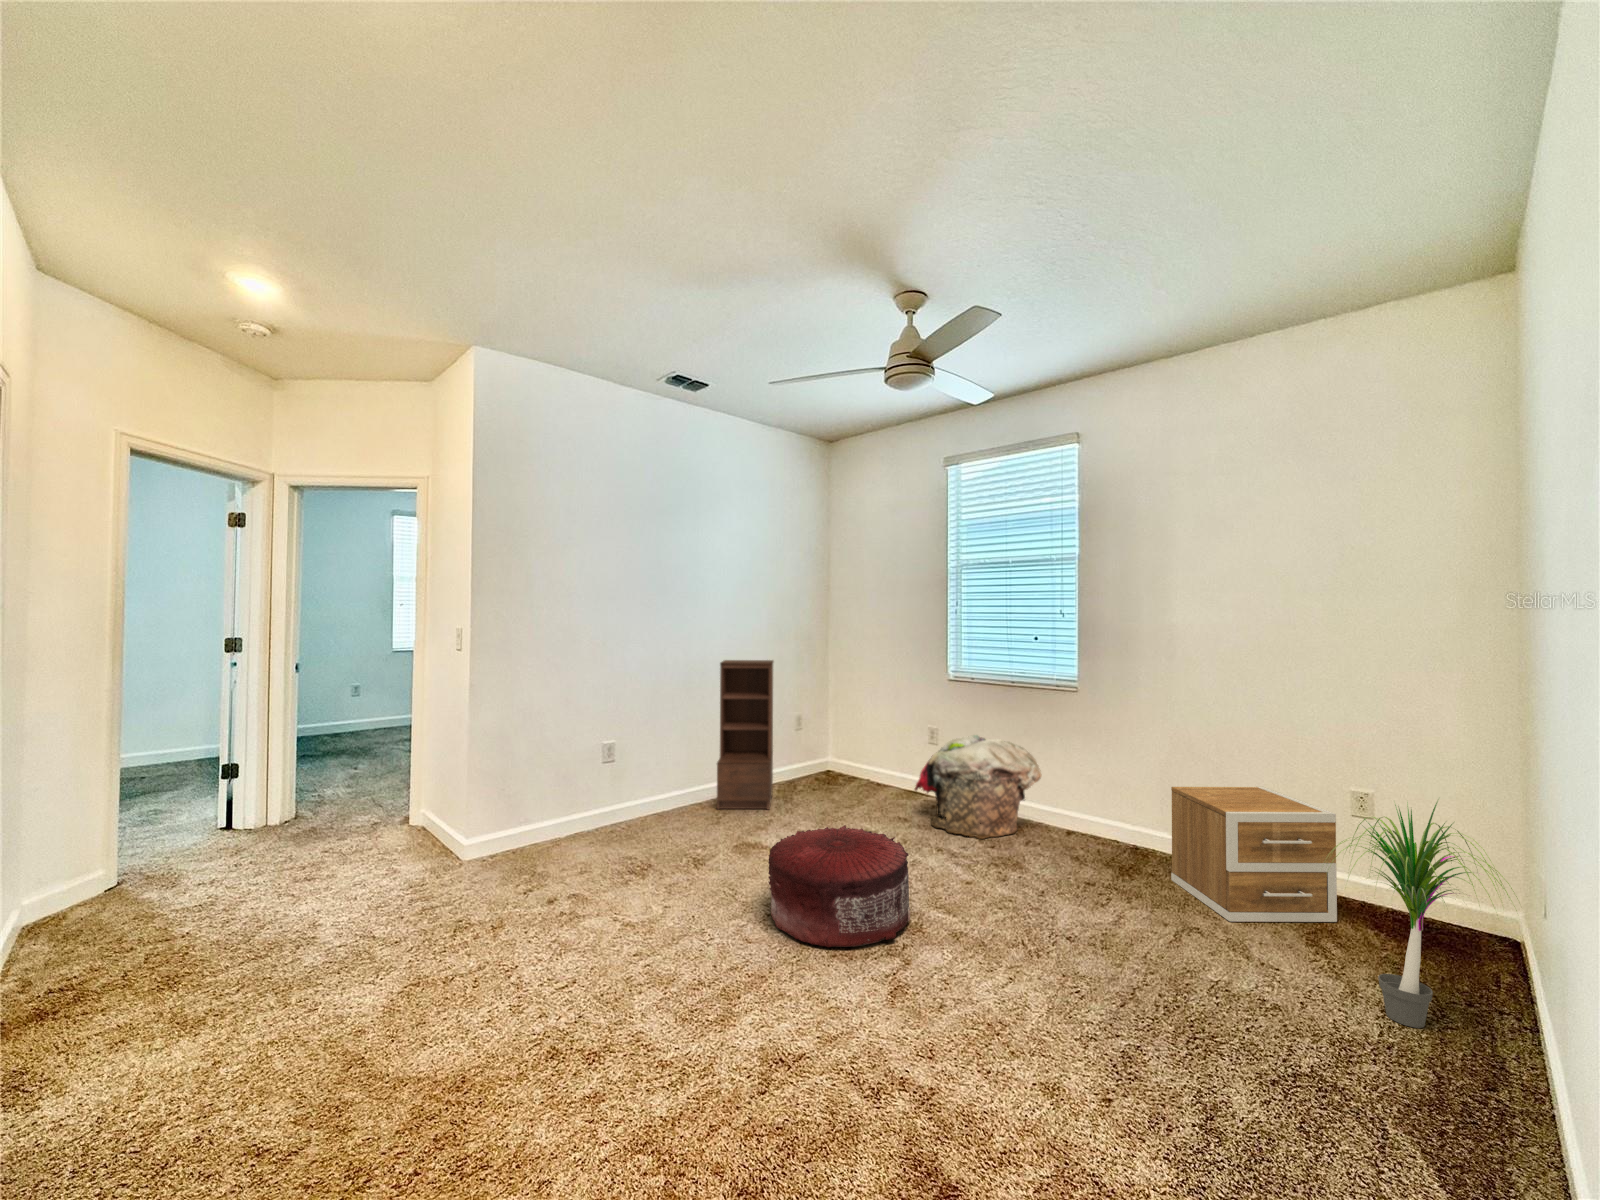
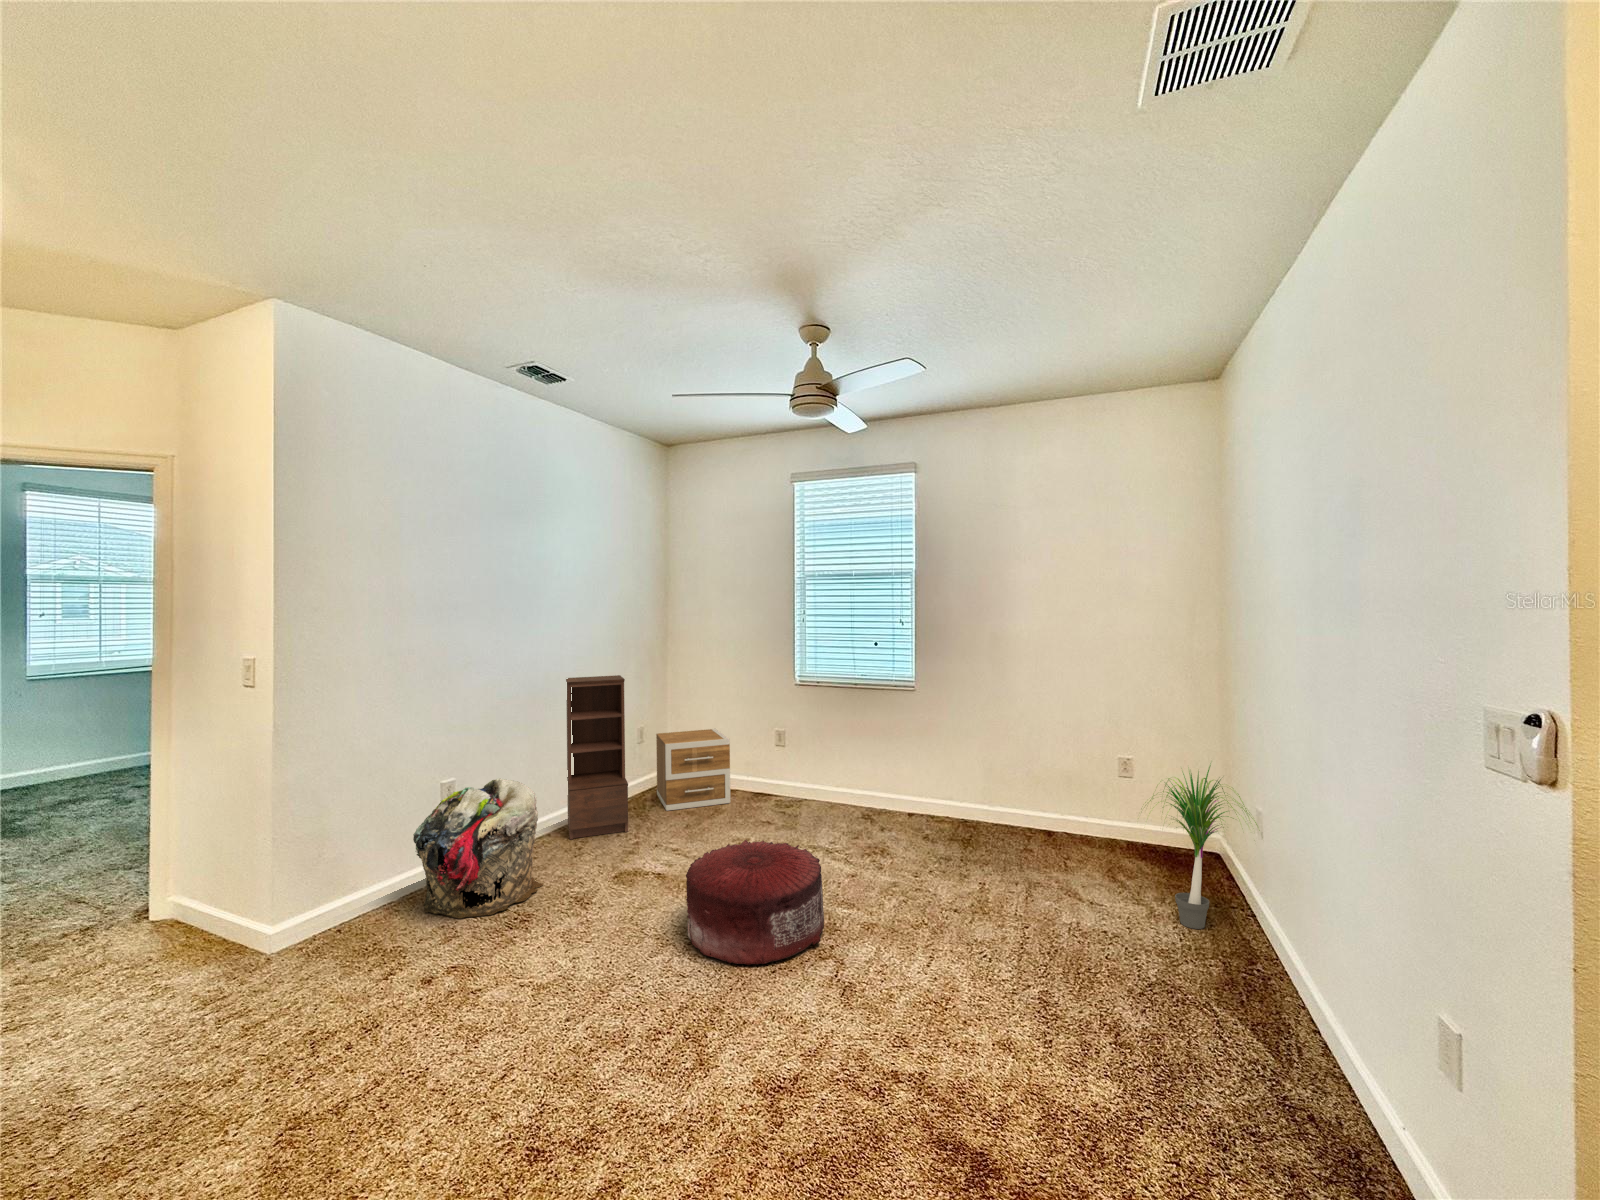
laundry basket: present [915,735,1041,839] -> present [413,778,543,918]
nightstand: present [1171,787,1337,922] -> present [656,729,730,811]

